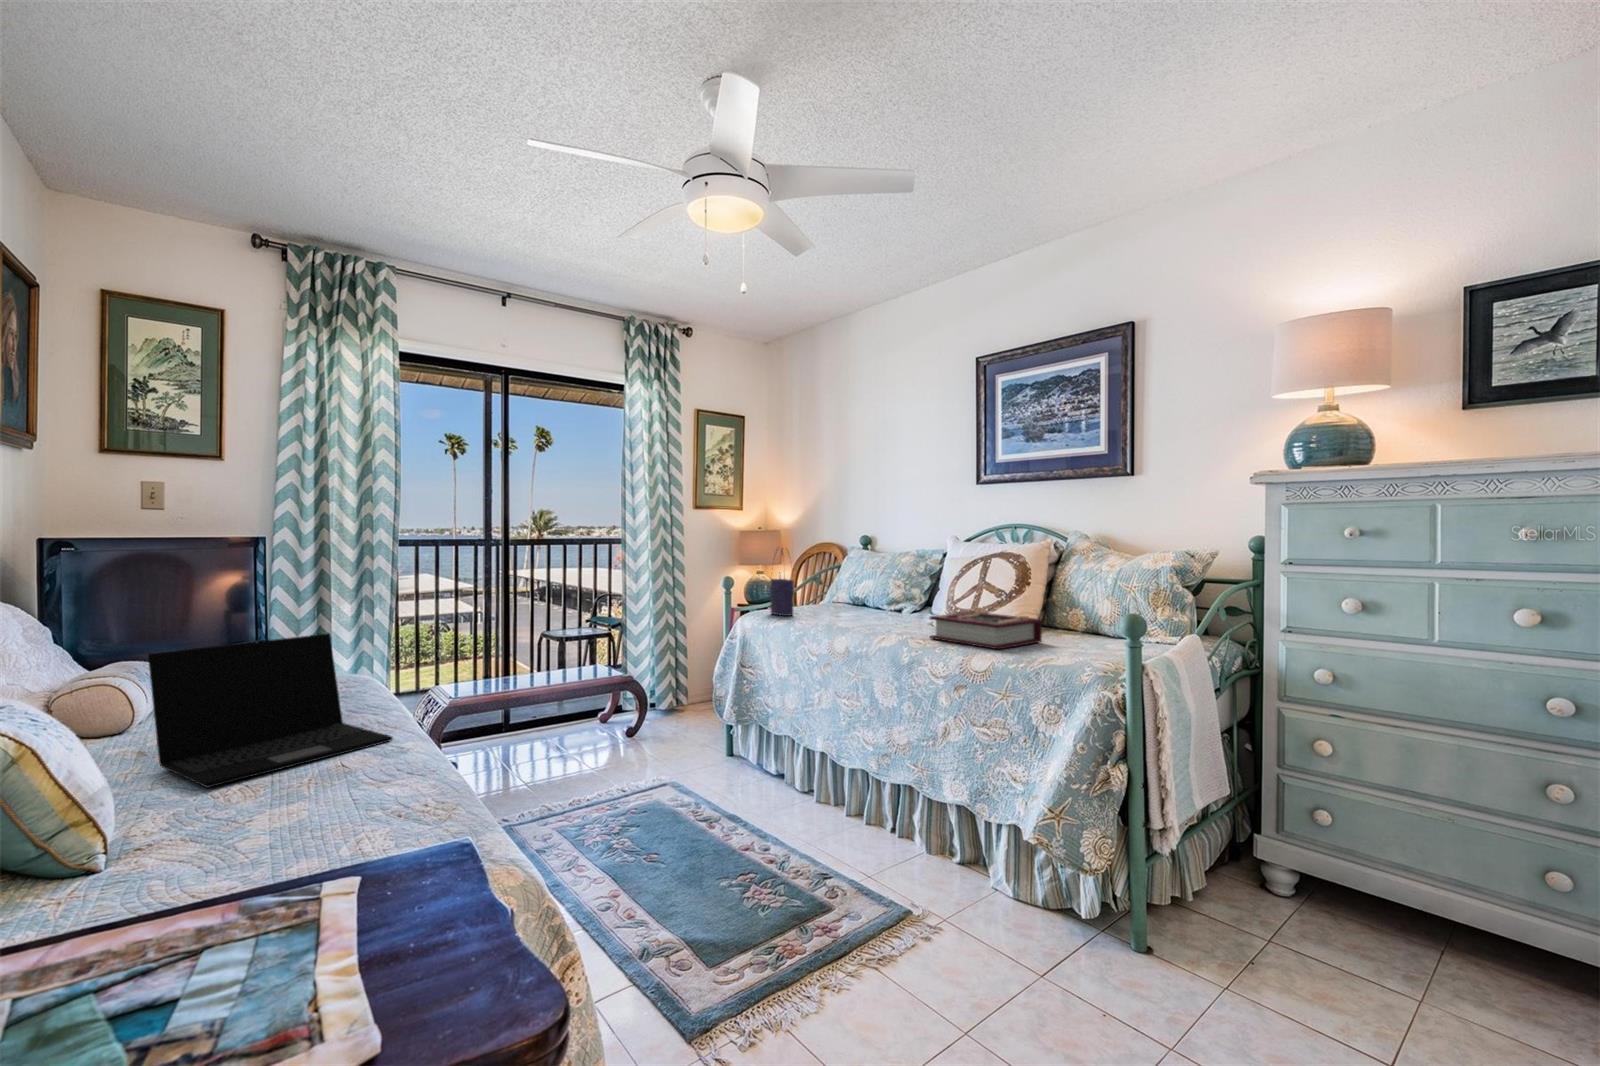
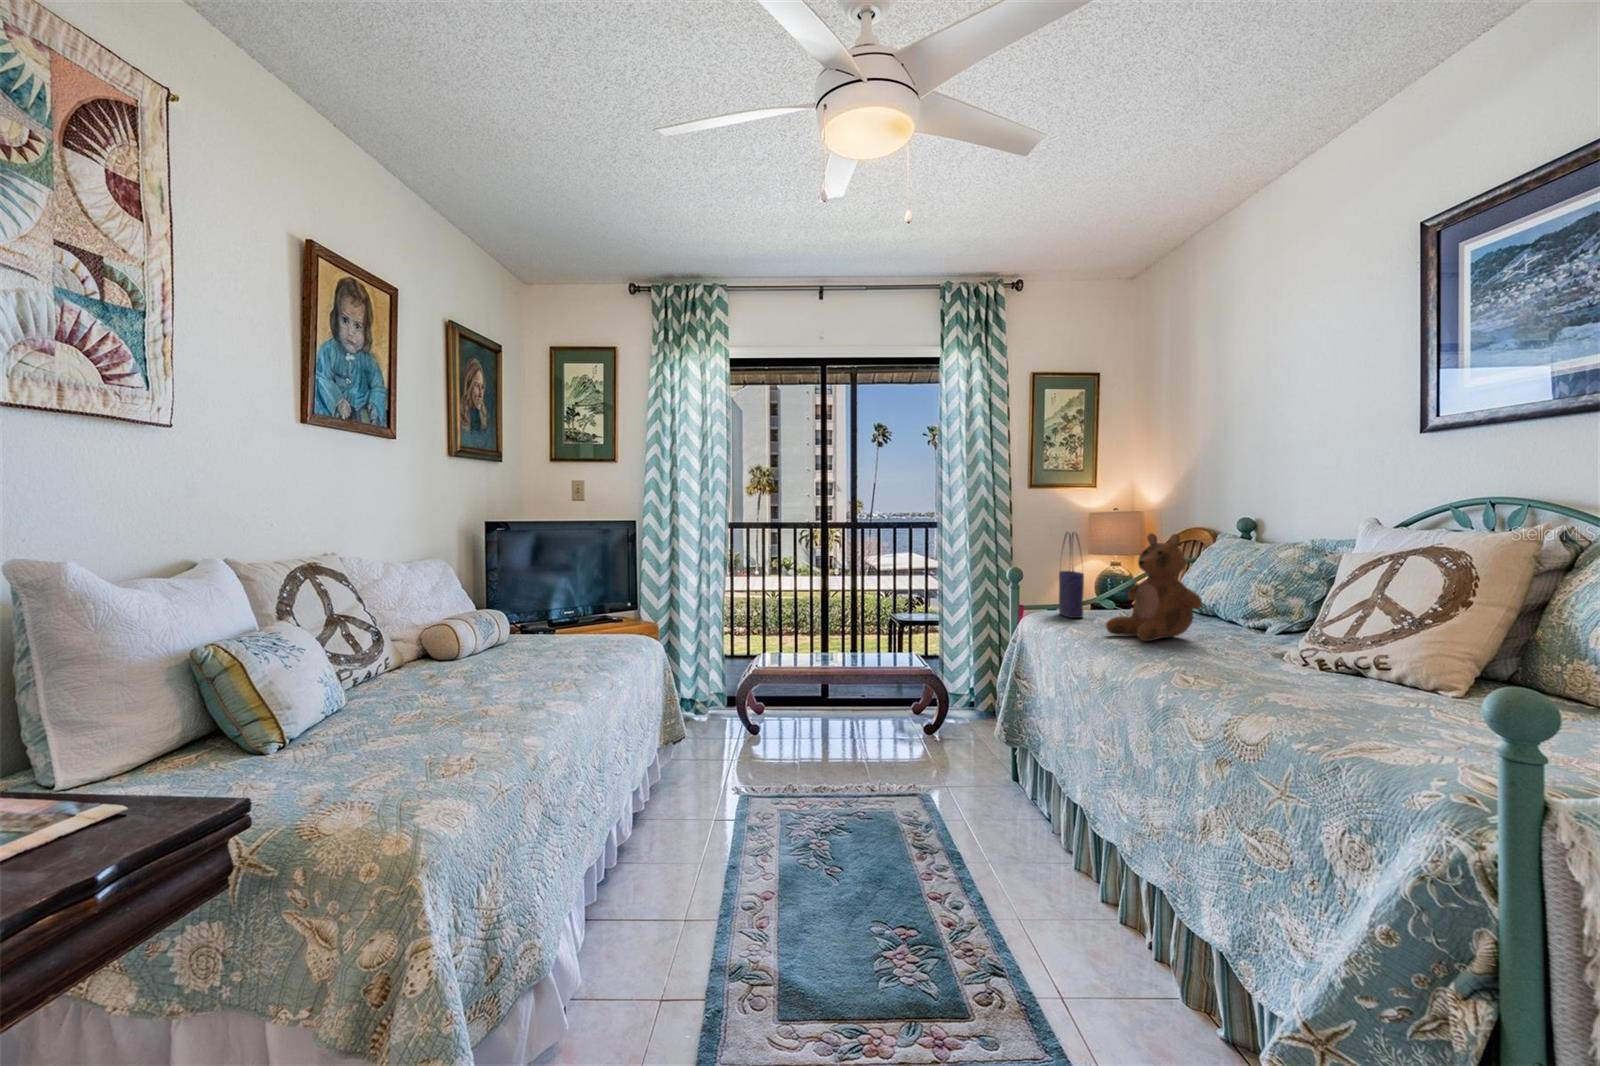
teddy bear: none [831,548,892,625] -> present [1106,533,1202,641]
book: present [930,612,1042,649] -> none [1208,640,1430,712]
laptop: present [148,633,392,787] -> none [365,599,521,709]

